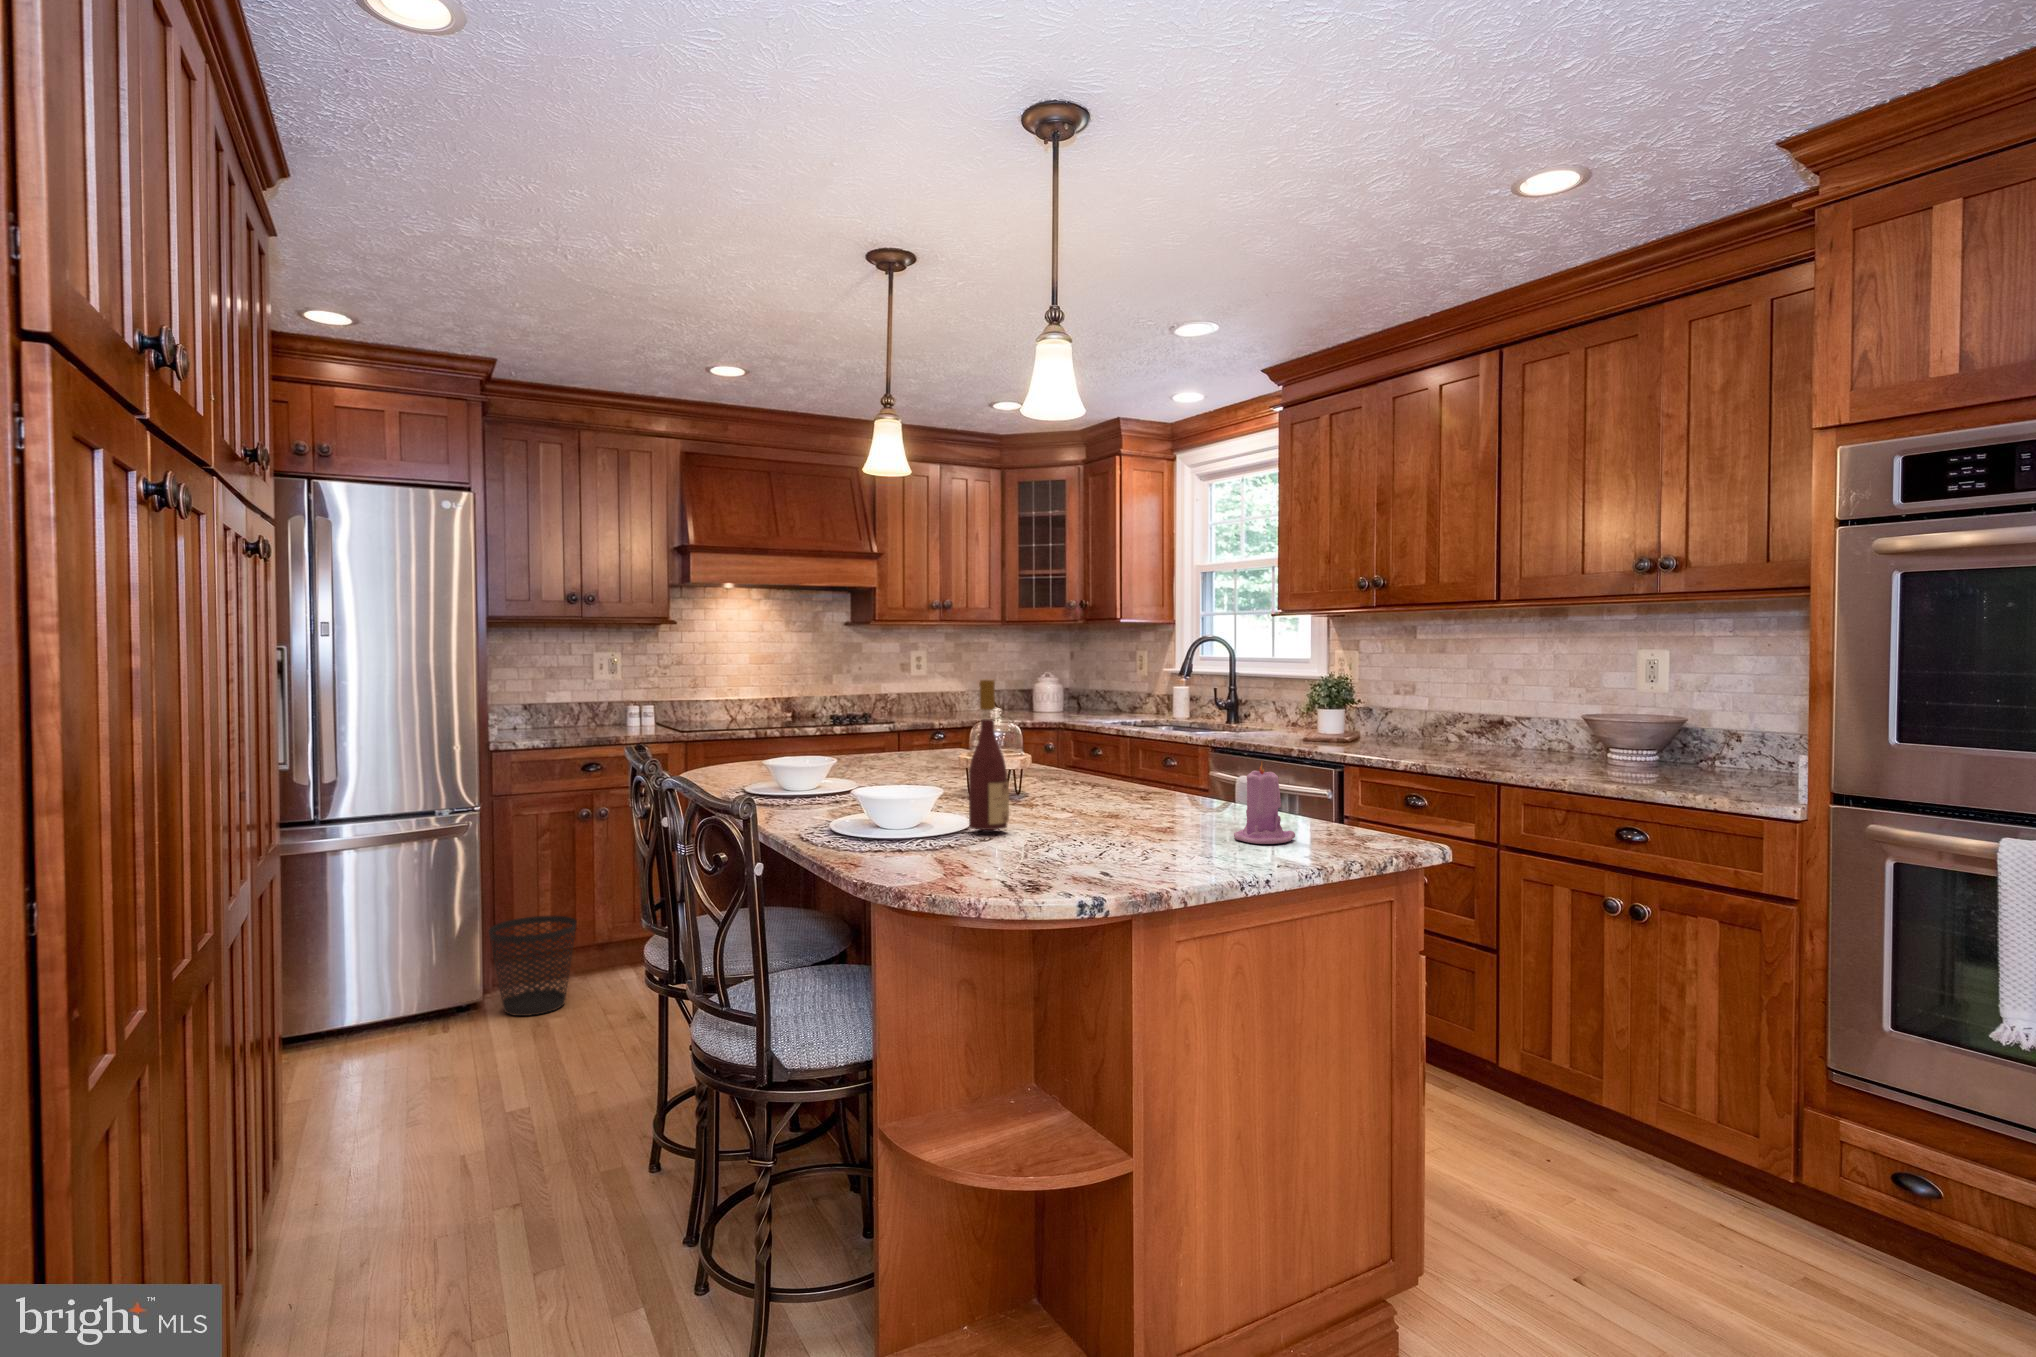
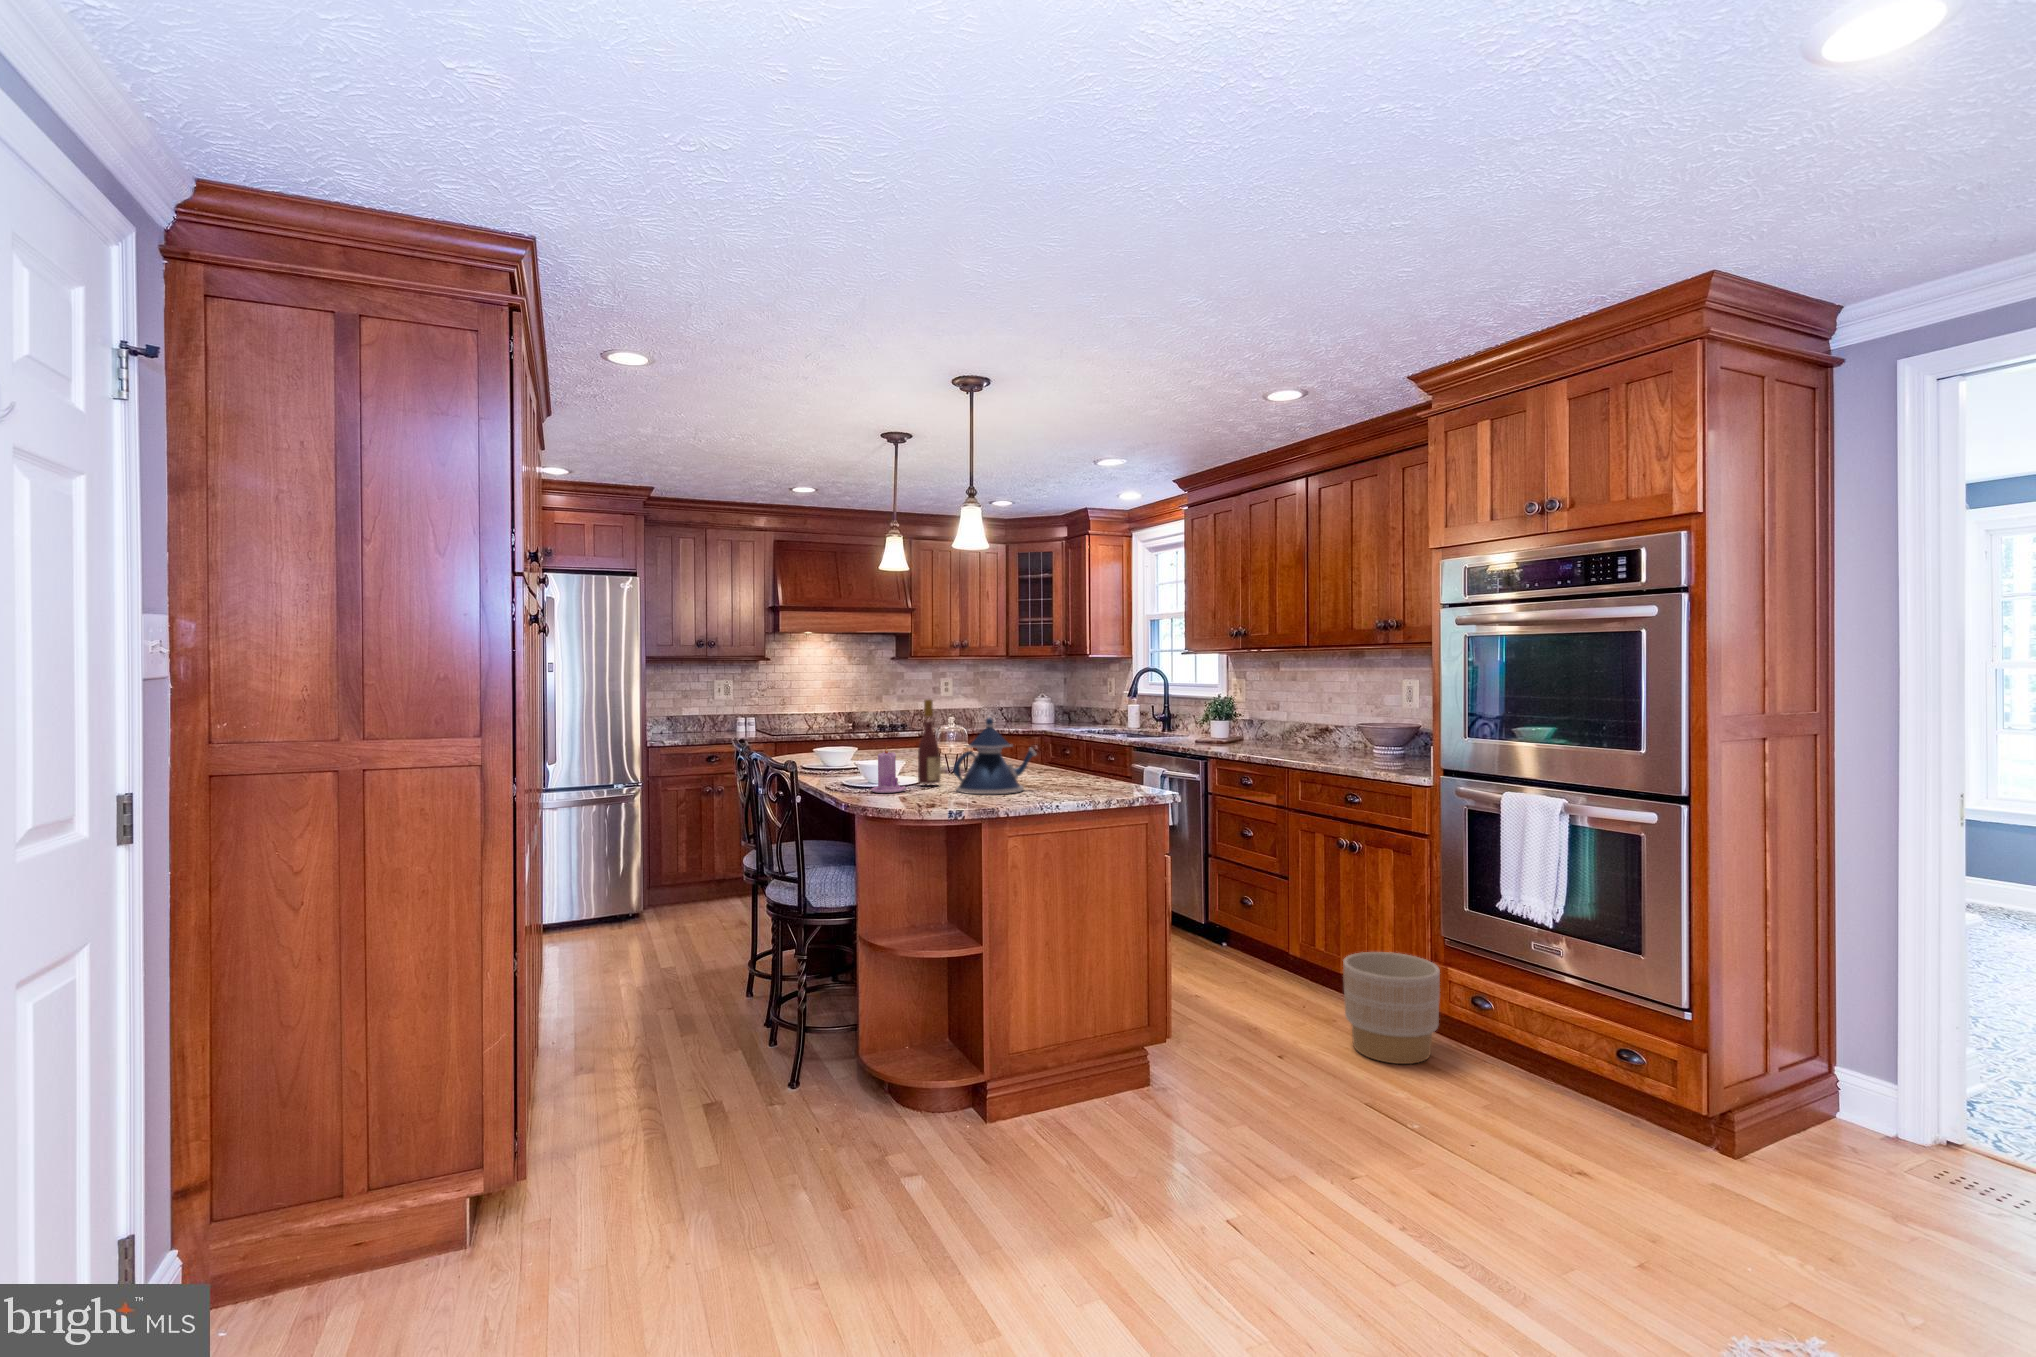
teapot: none [1043,712,1189,854] -> present [953,718,1036,794]
candle: present [1234,763,1295,844] -> present [871,748,906,793]
wastebasket: present [489,916,577,1016] -> none [647,857,703,921]
planter: none [1666,1089,1846,1292] -> present [1343,952,1440,1064]

